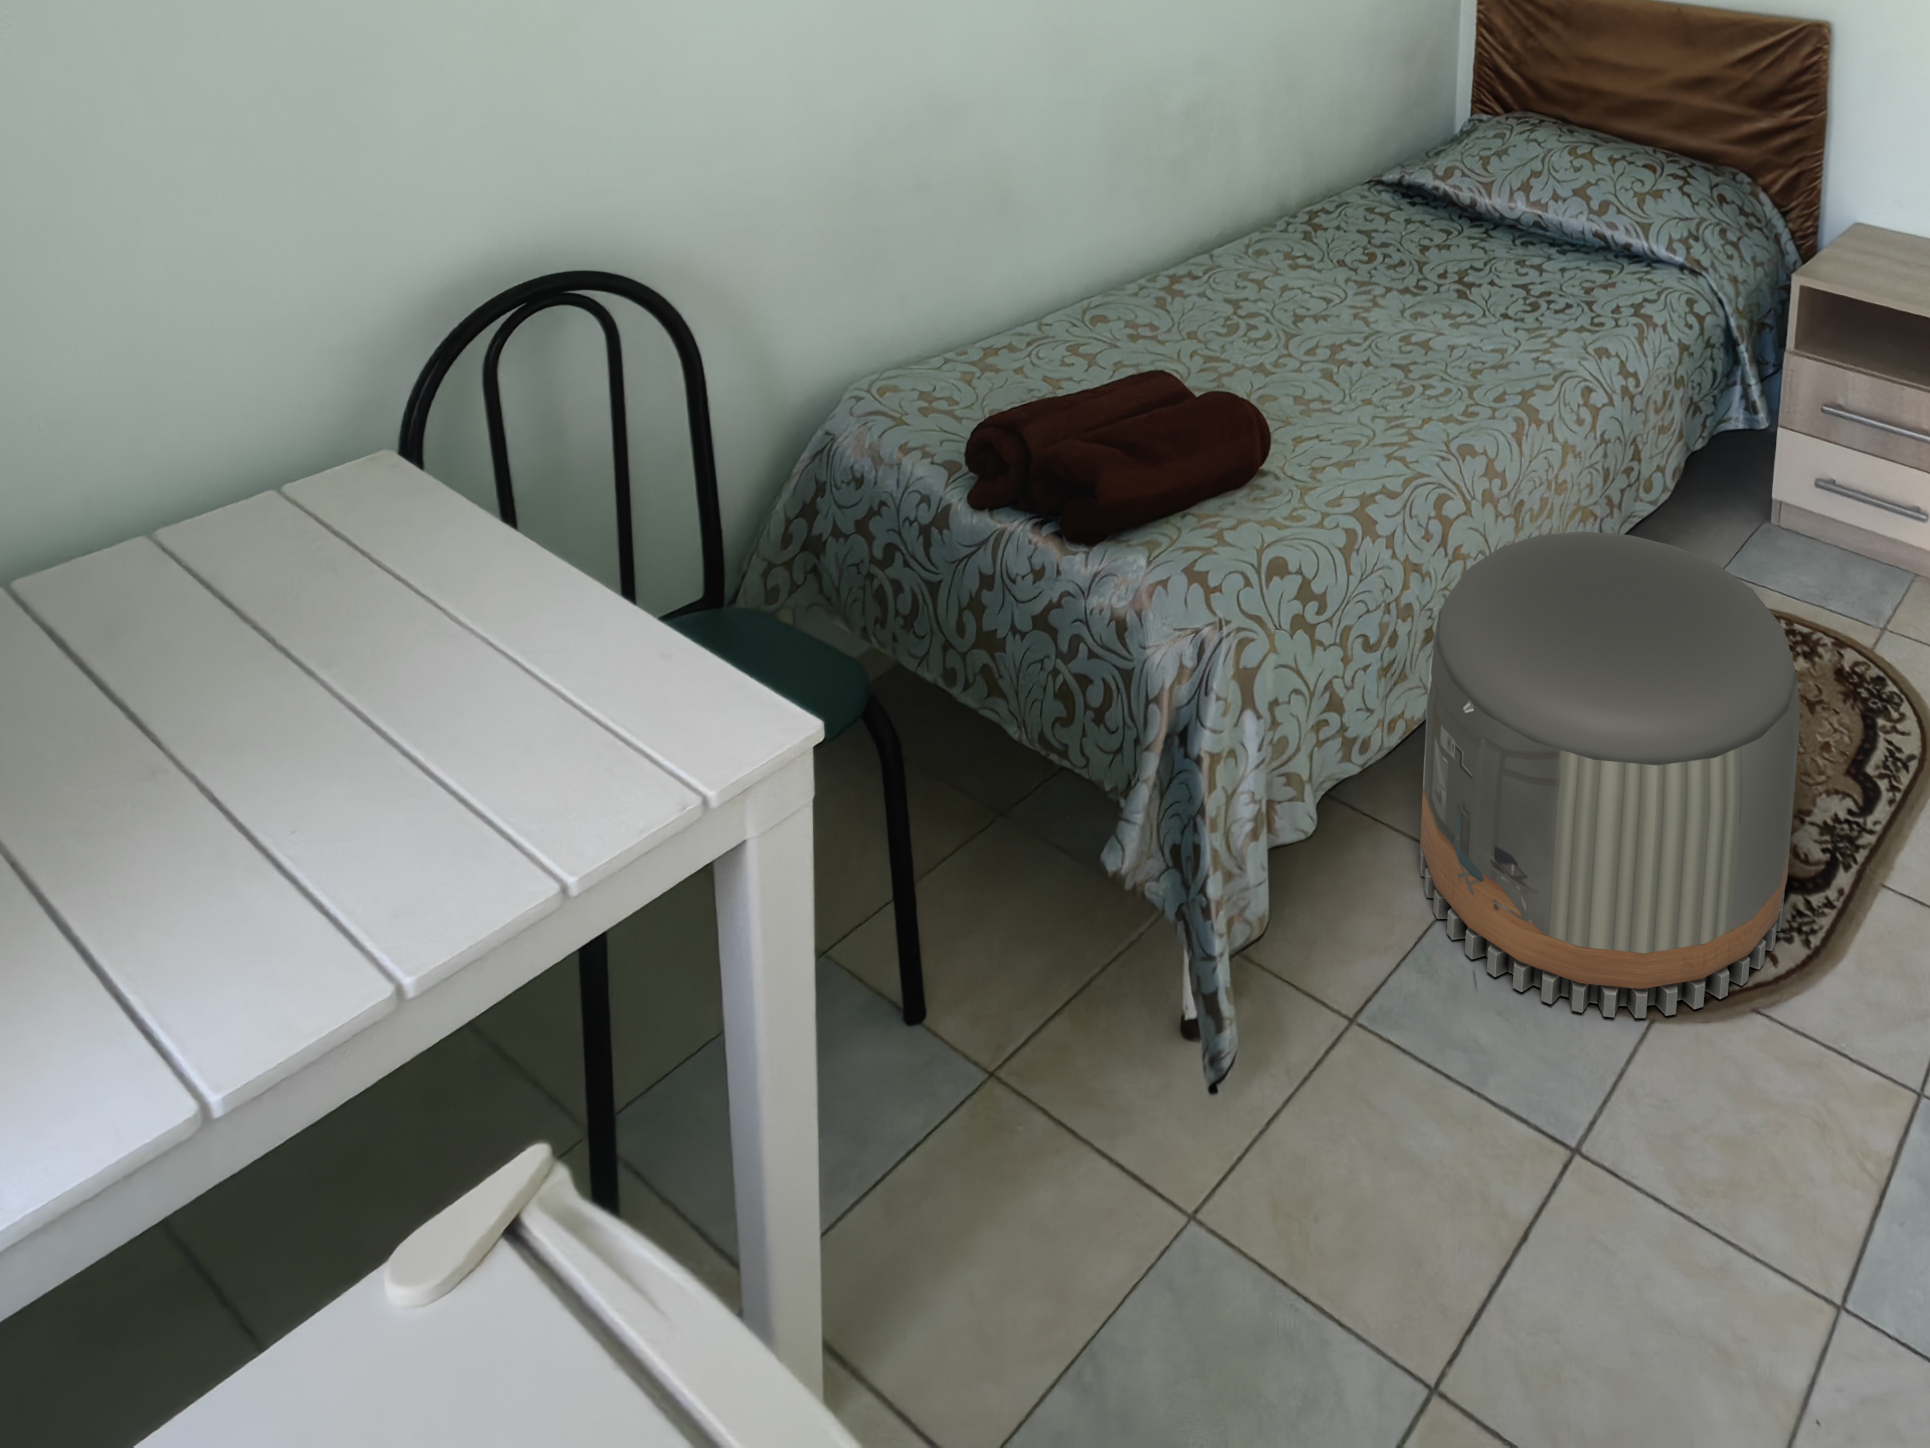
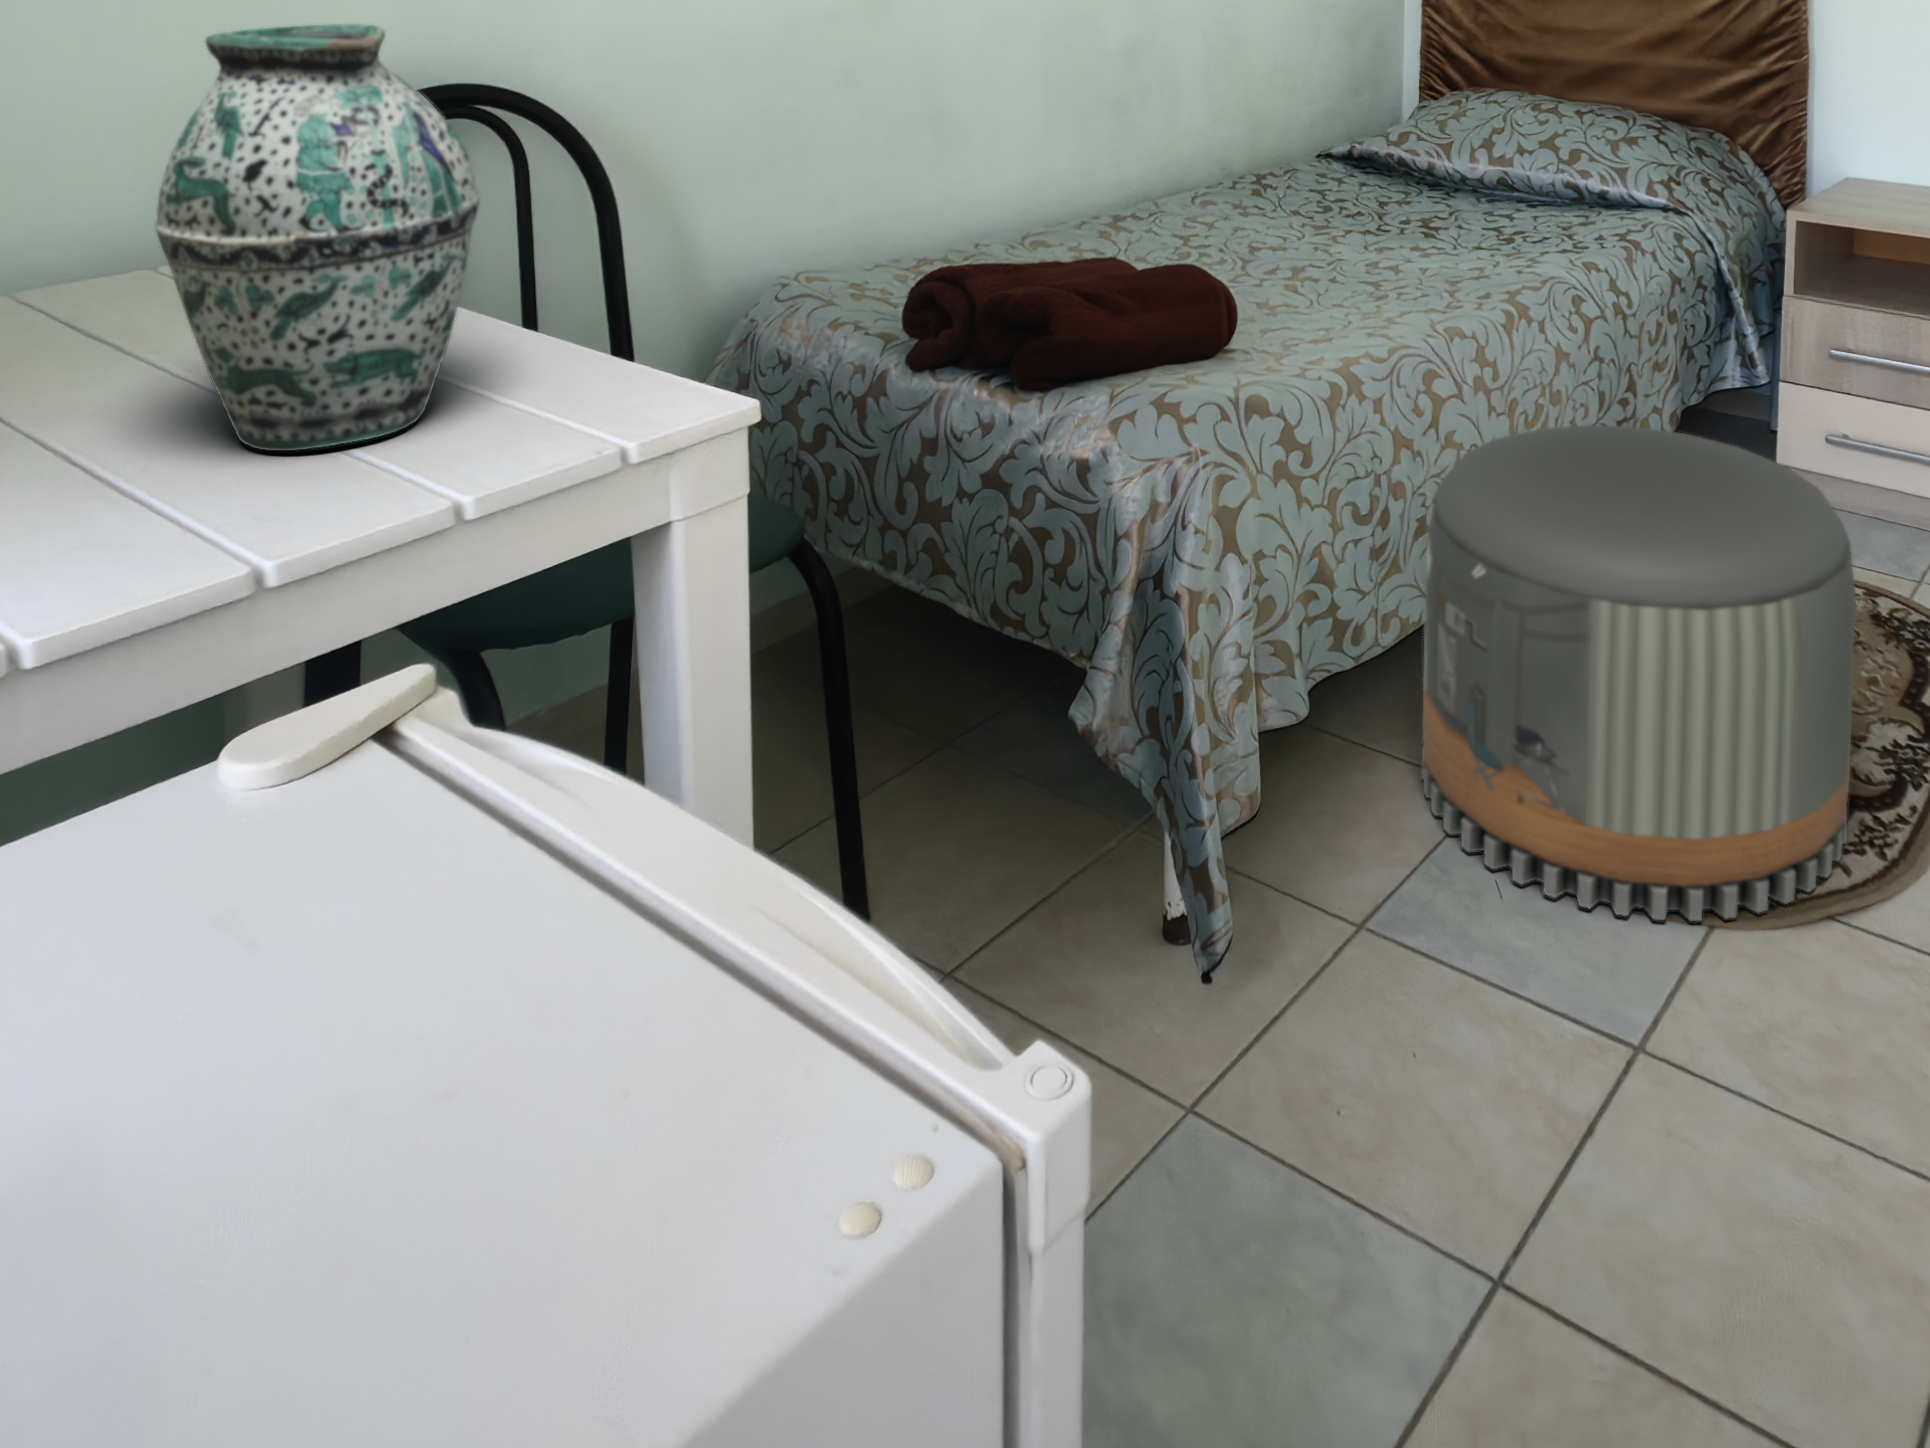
vase: none [266,380,560,784] -> present [155,24,480,451]

